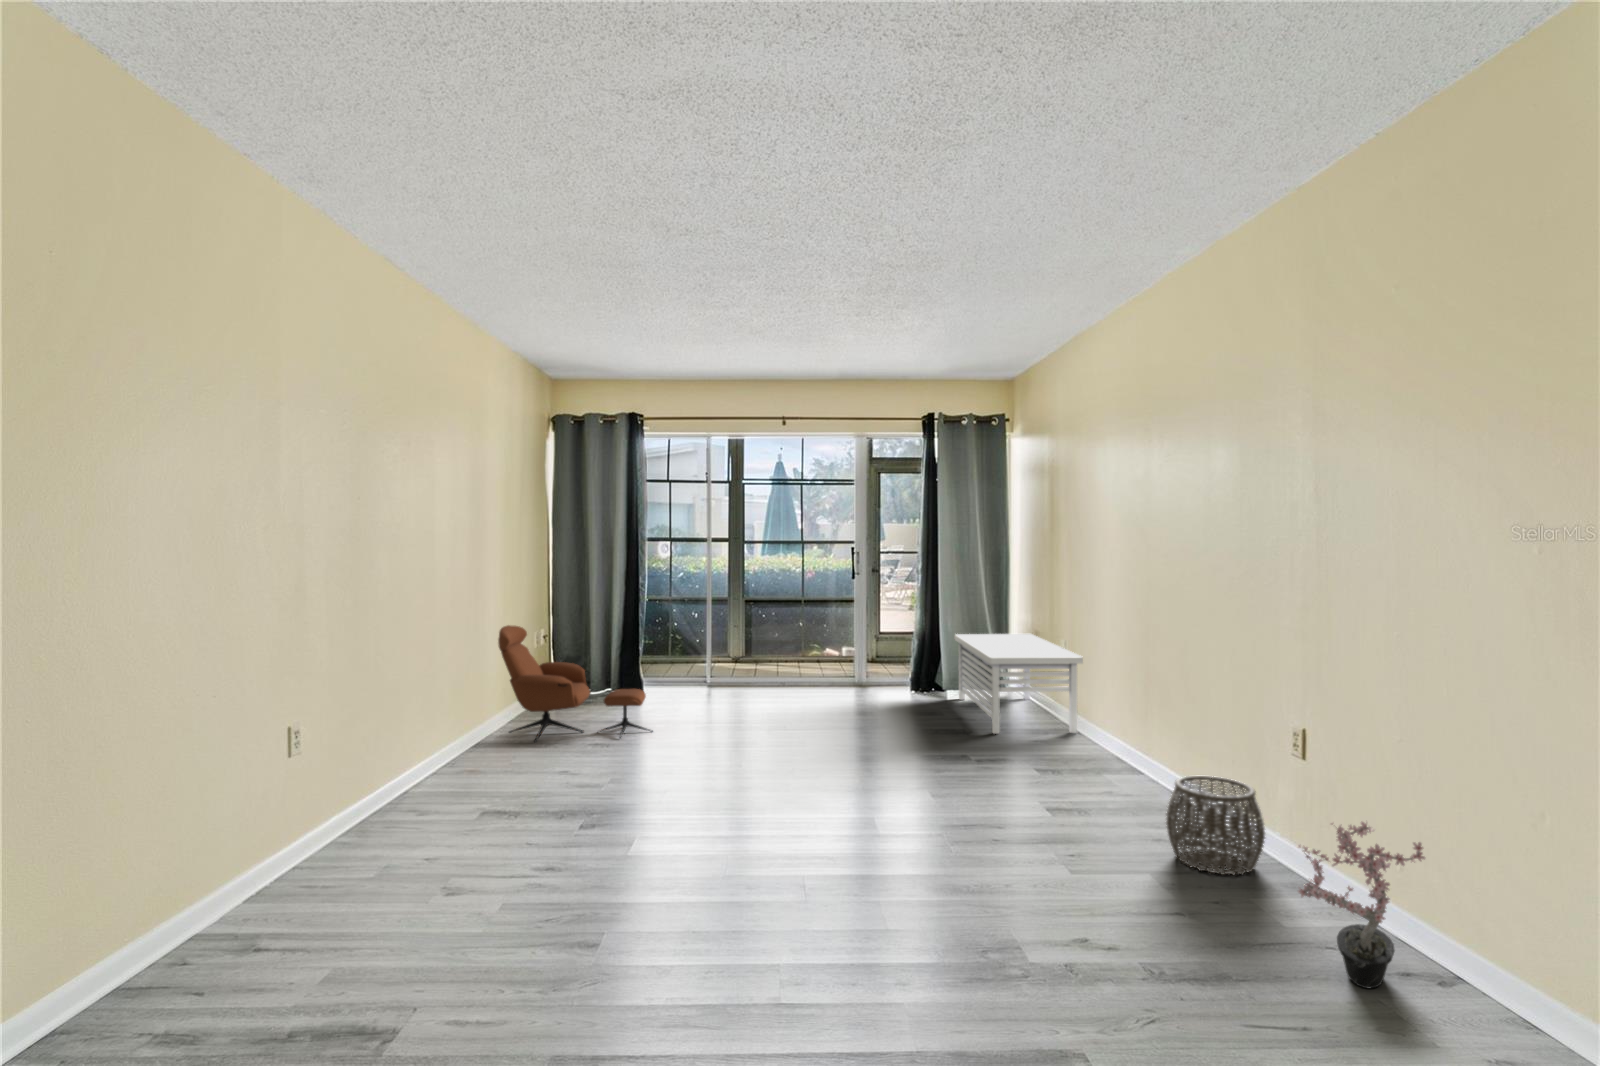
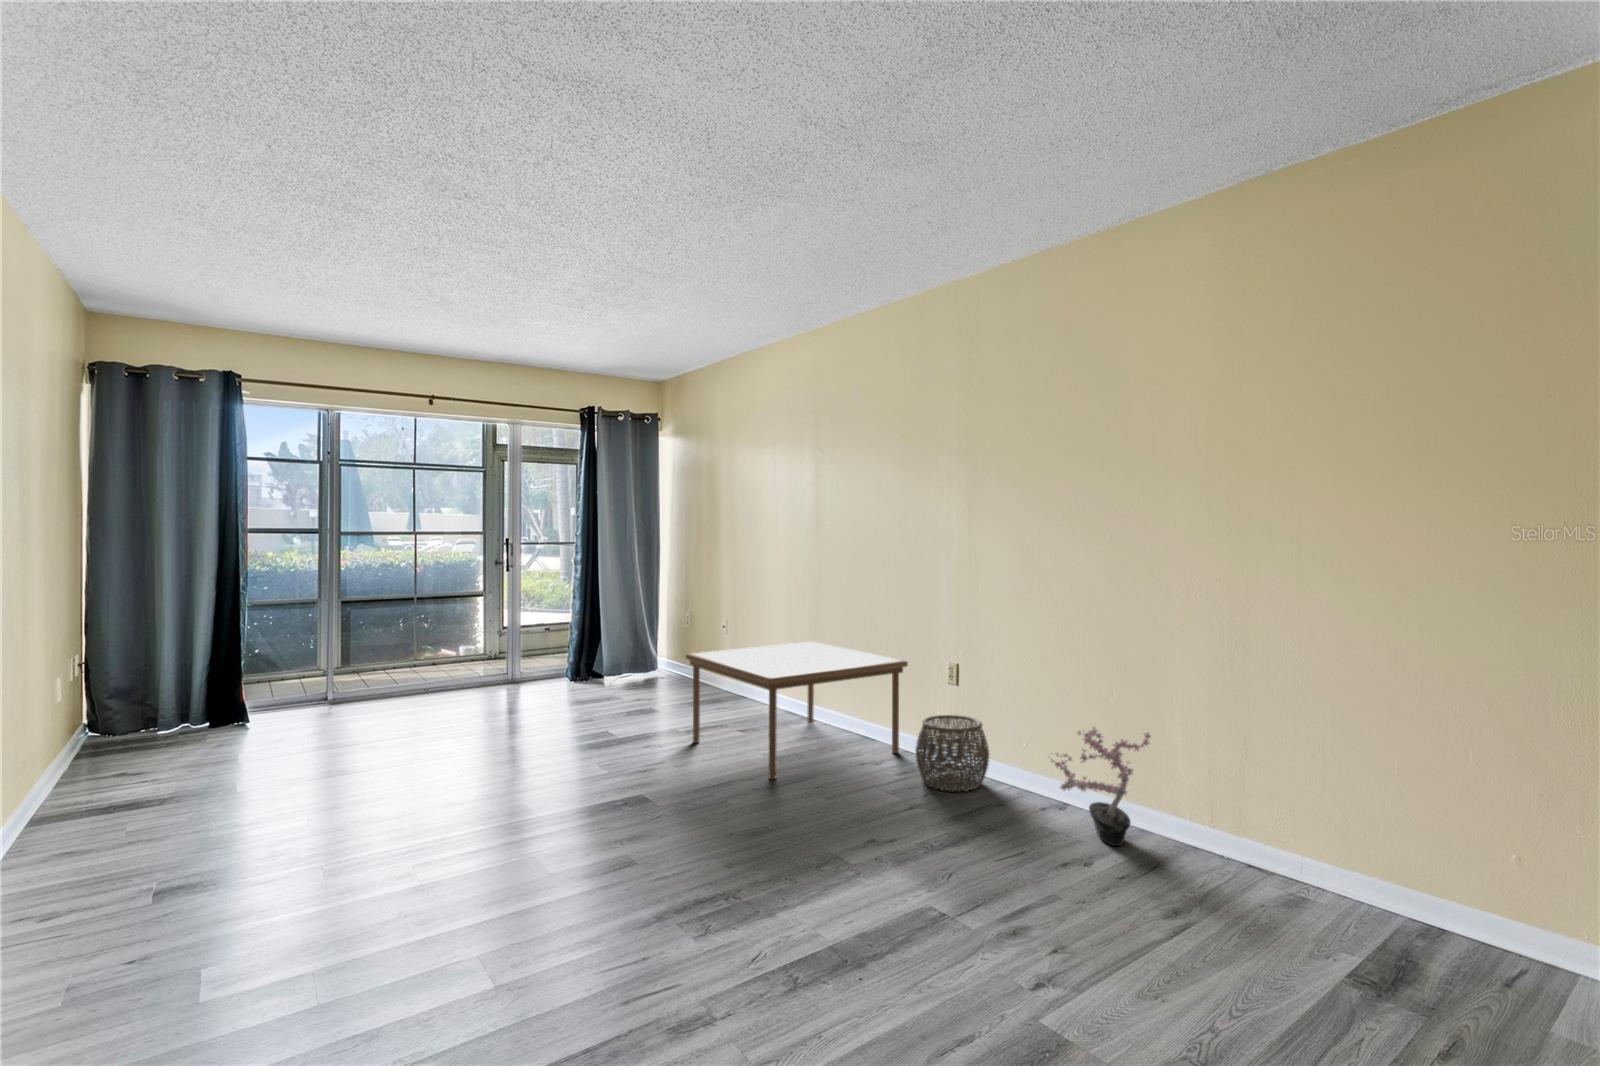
lounge chair: present [498,625,651,742] -> none [53,647,305,803]
storage bench: present [954,634,1083,734] -> none [620,619,761,712]
coffee table: none [960,671,1197,816] -> present [686,642,908,779]

